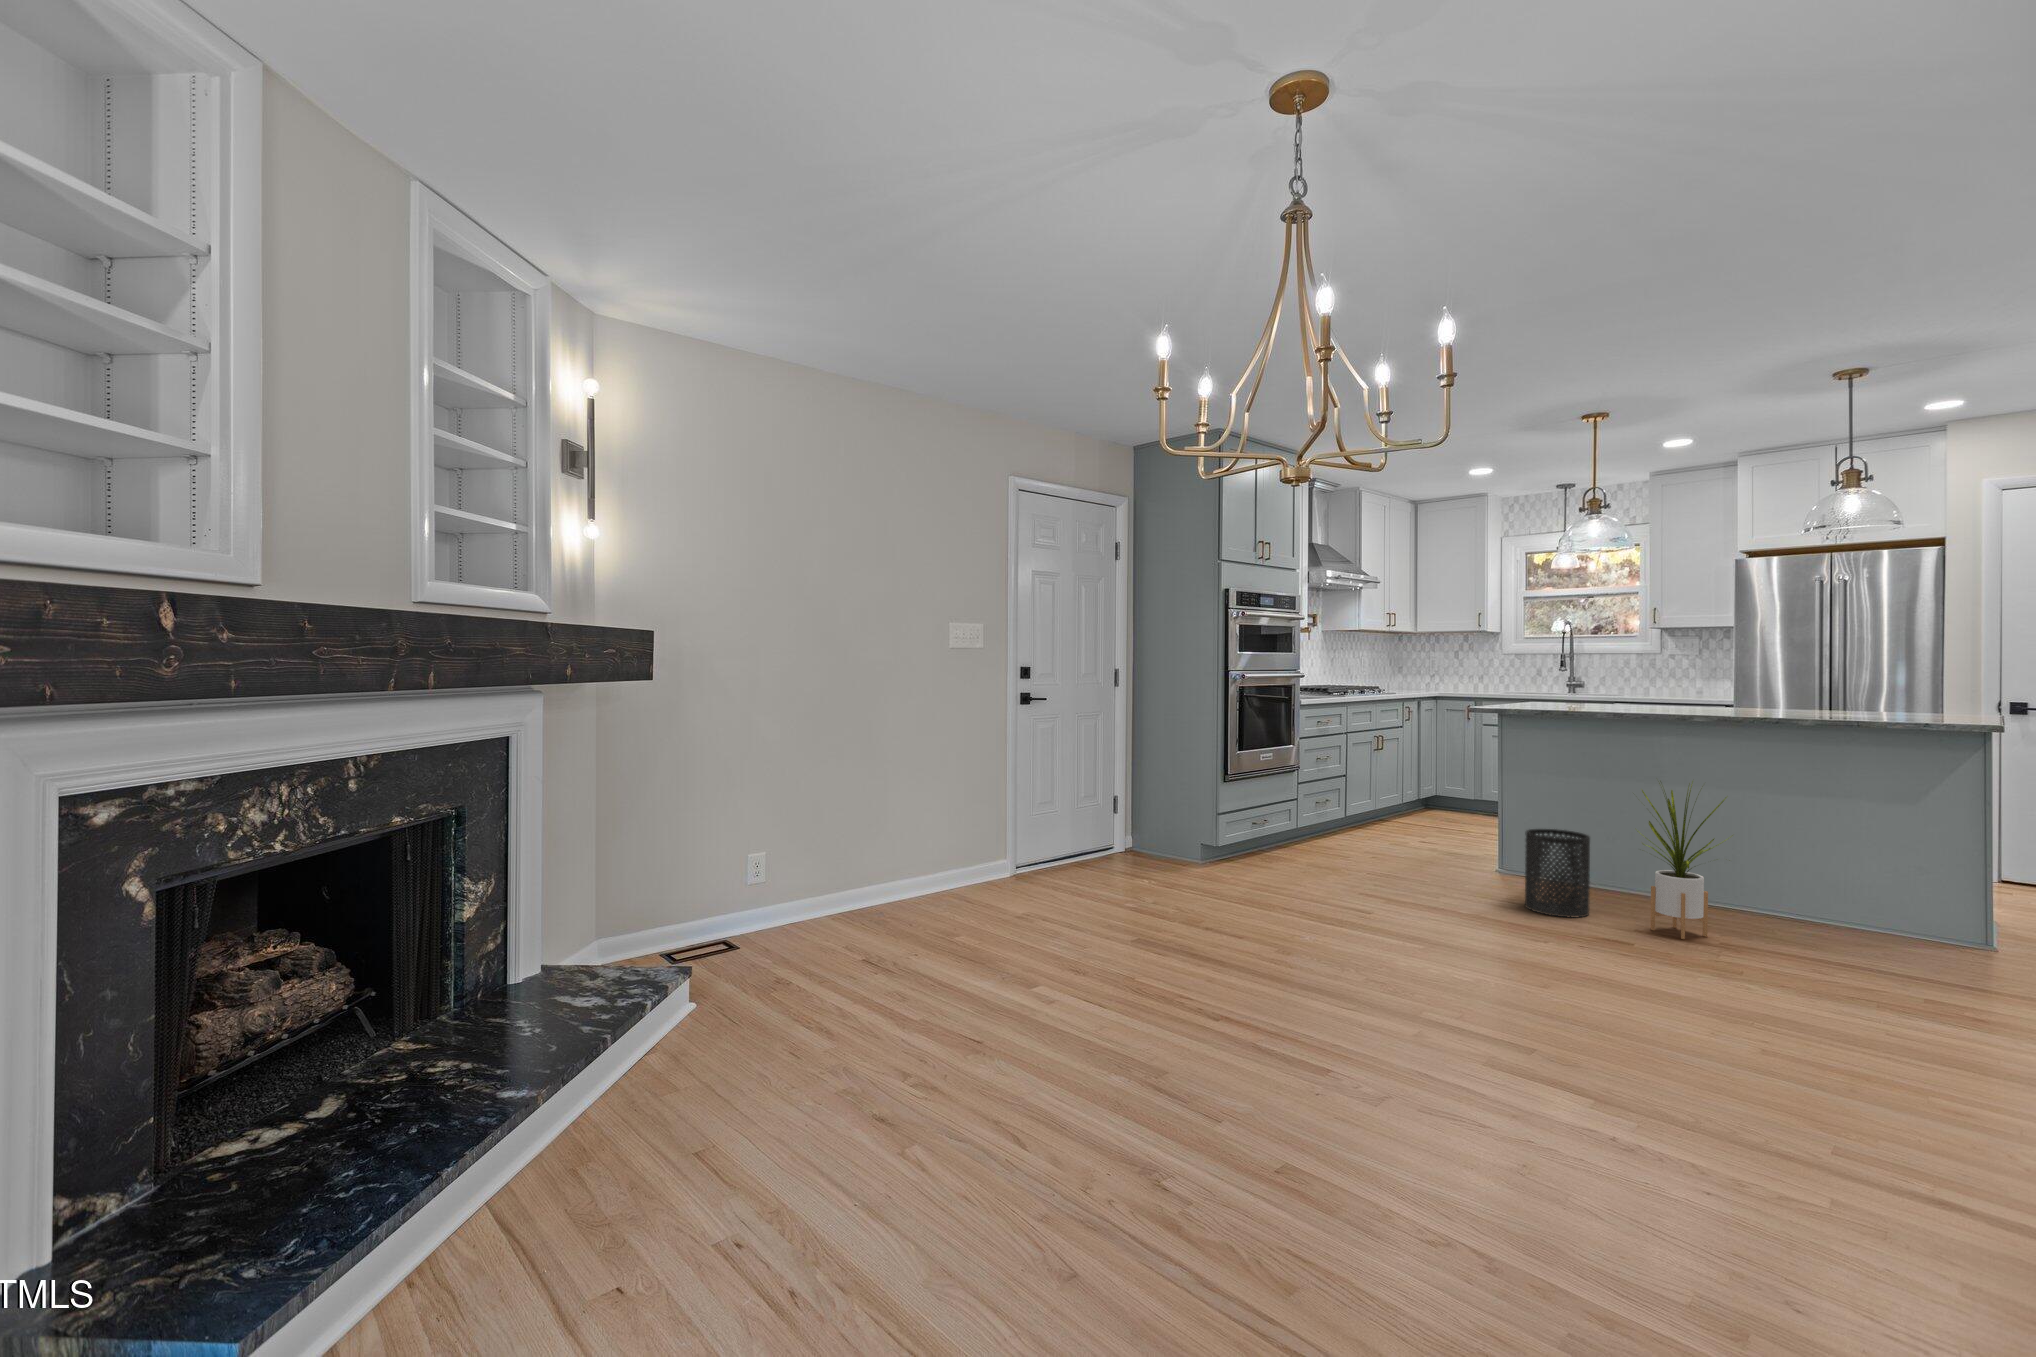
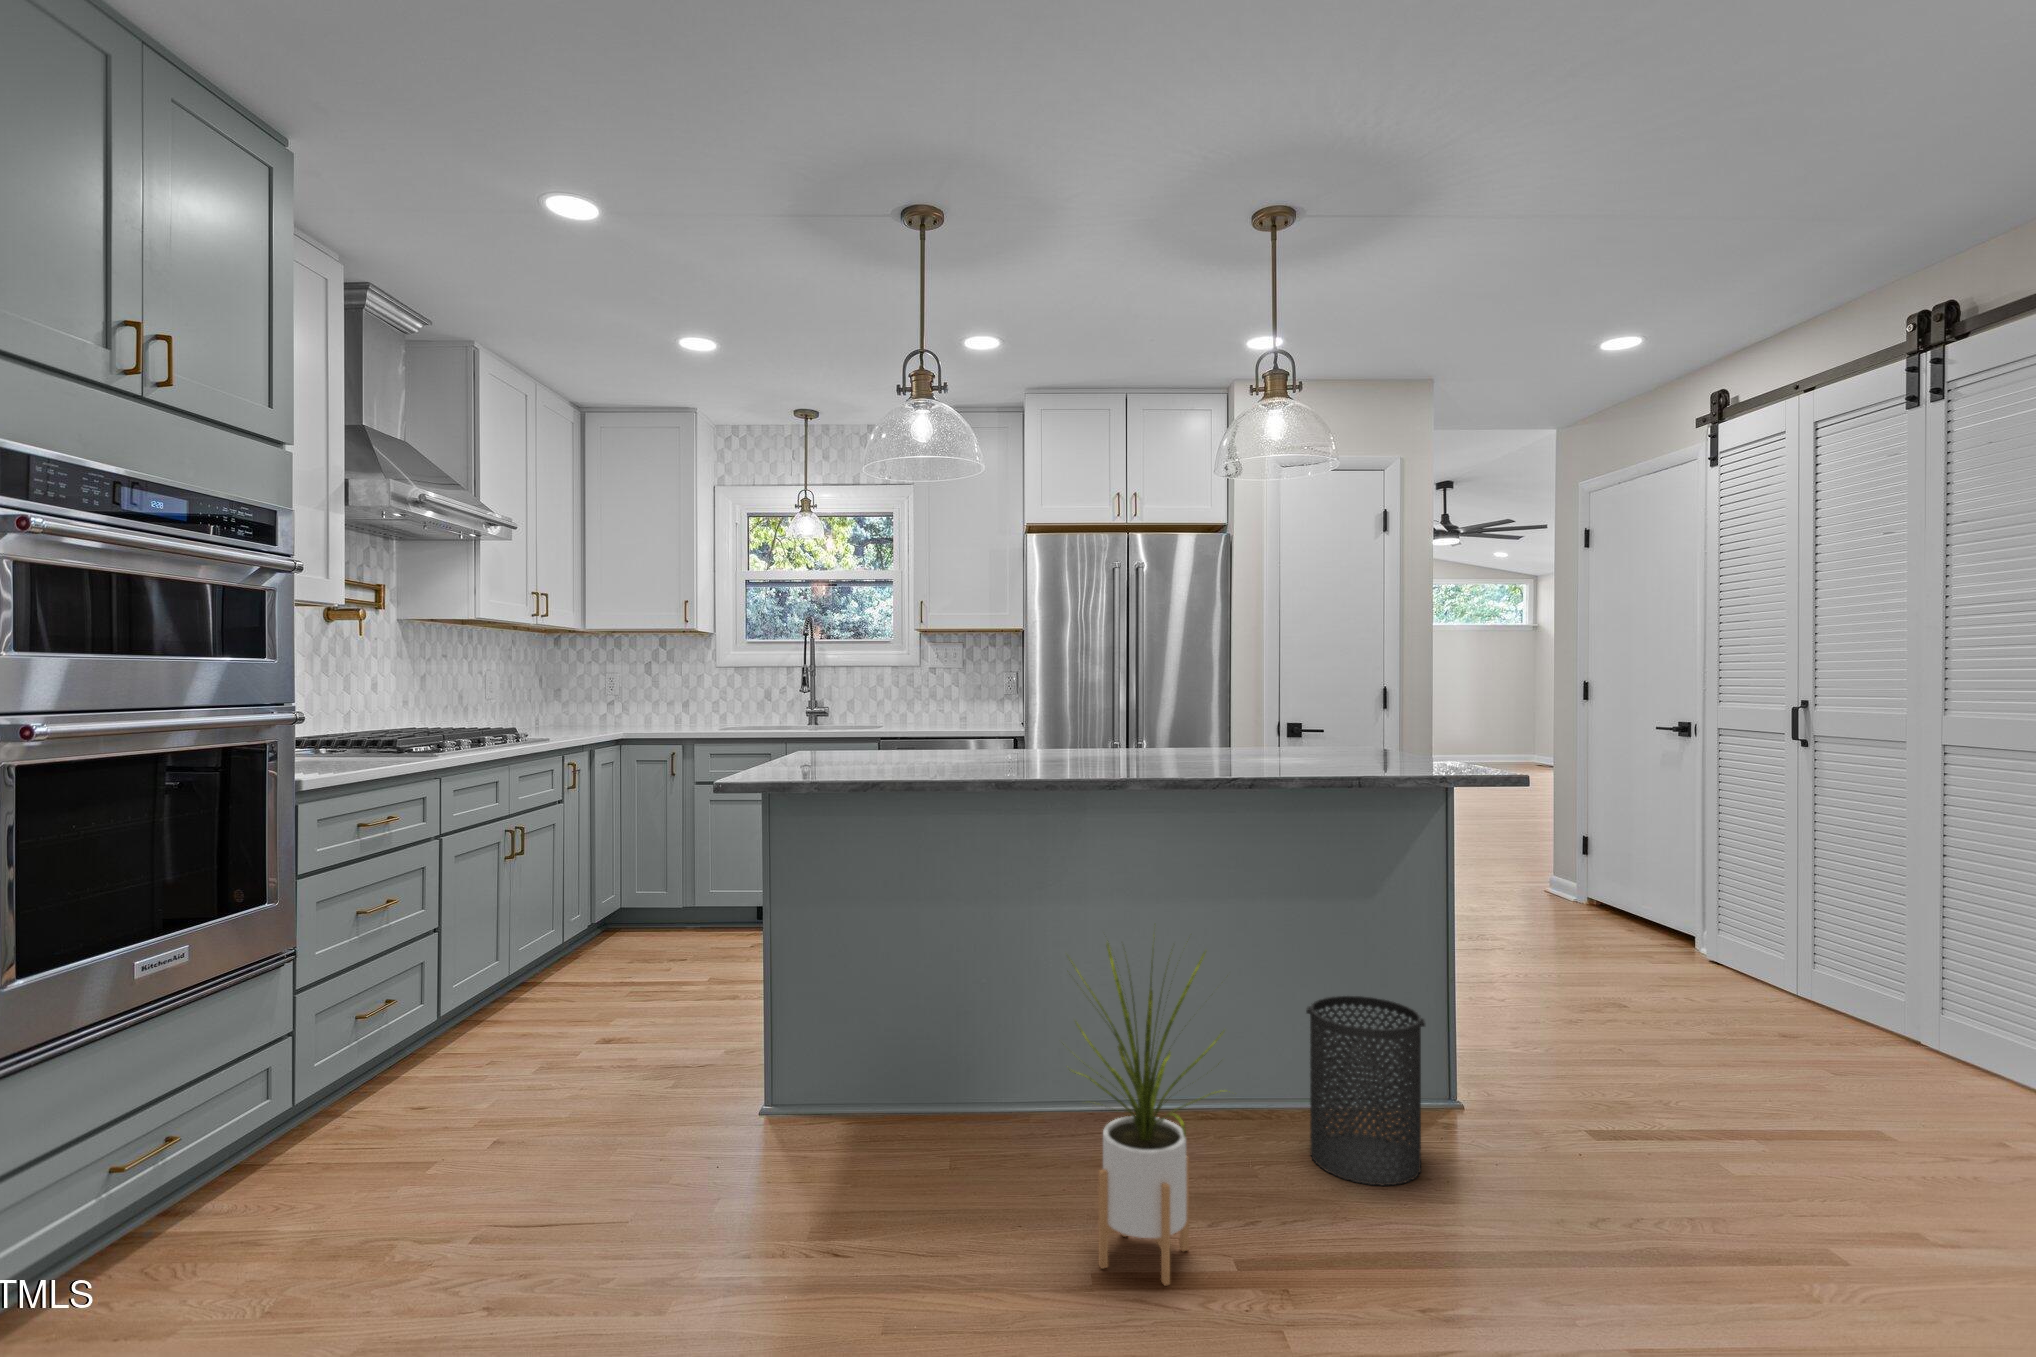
trash can: present [1525,829,1590,917] -> present [1306,996,1425,1185]

